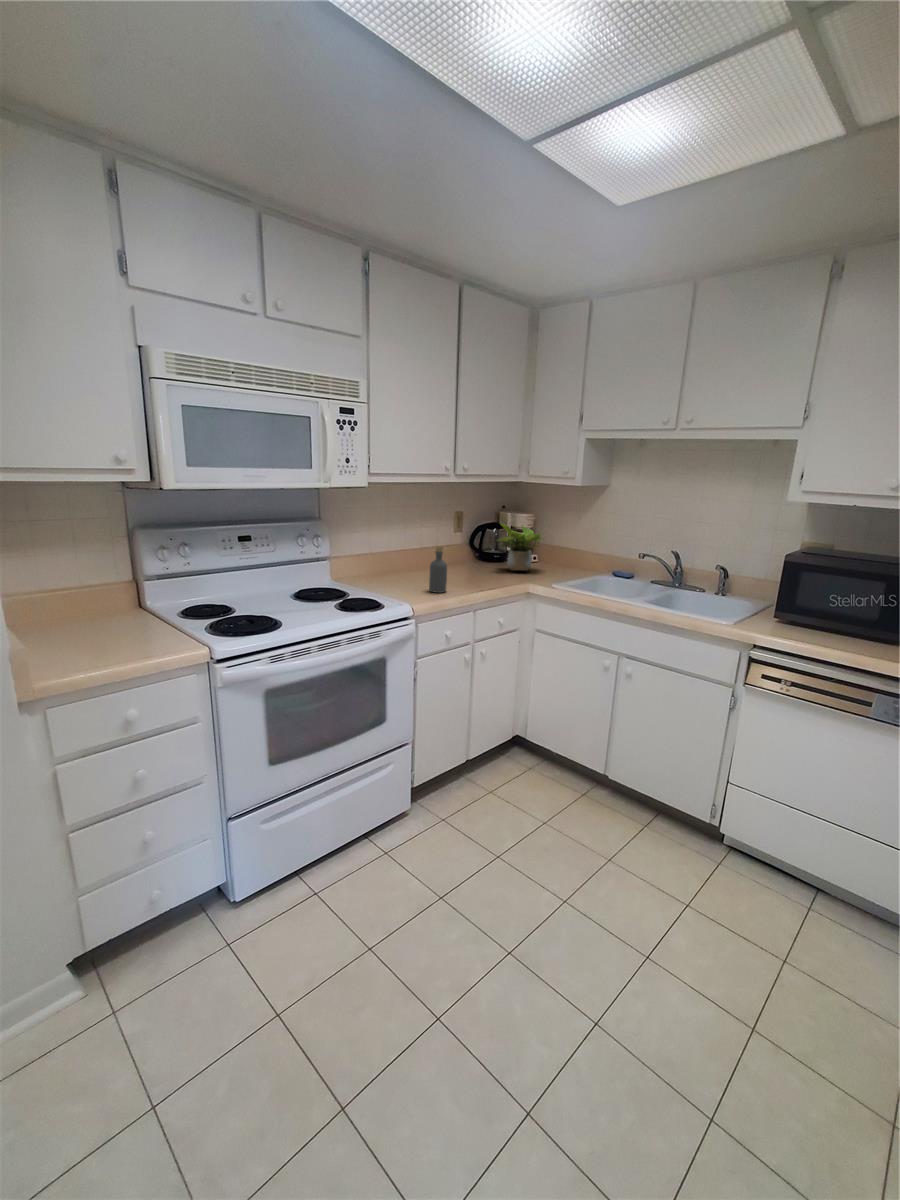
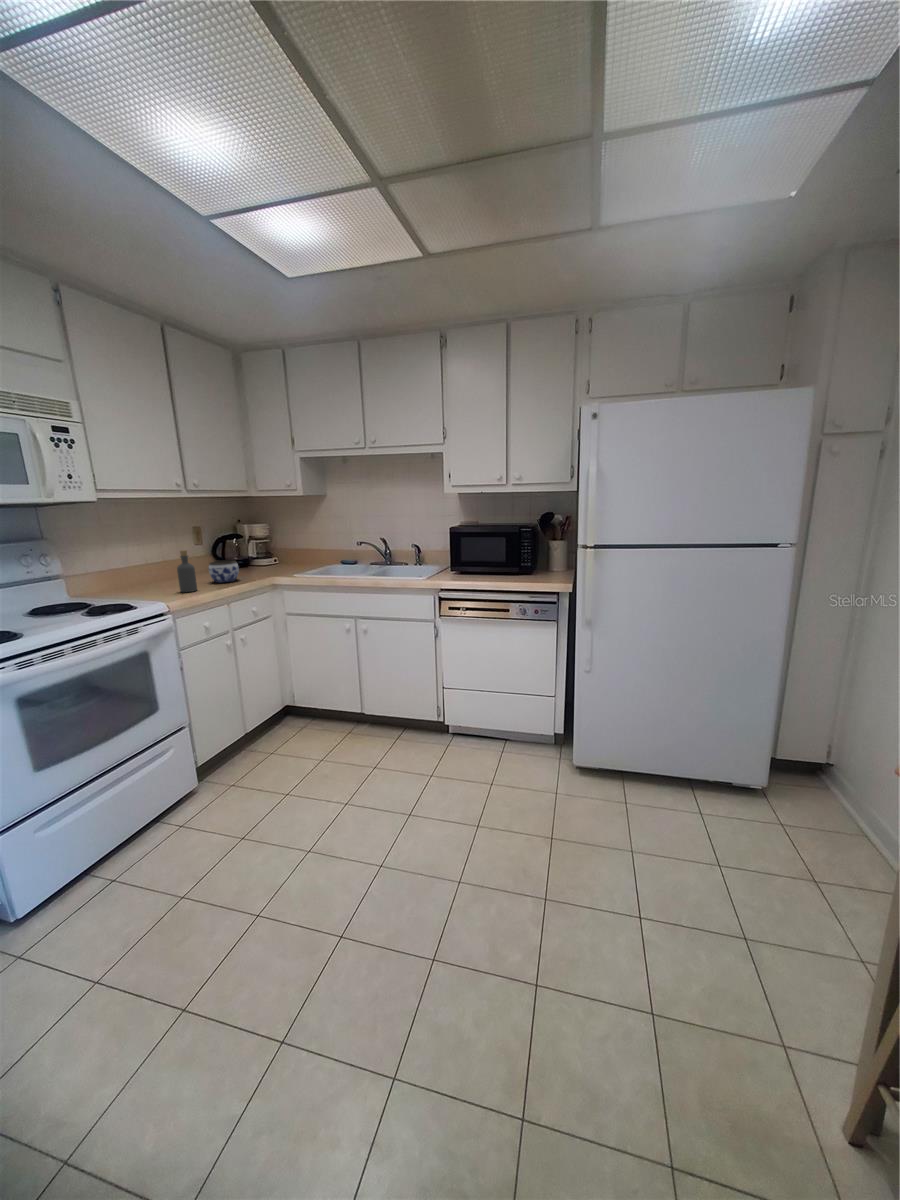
potted plant: present [497,523,542,571] -> none [238,531,281,571]
jar: none [461,558,493,584] -> present [208,560,239,583]

